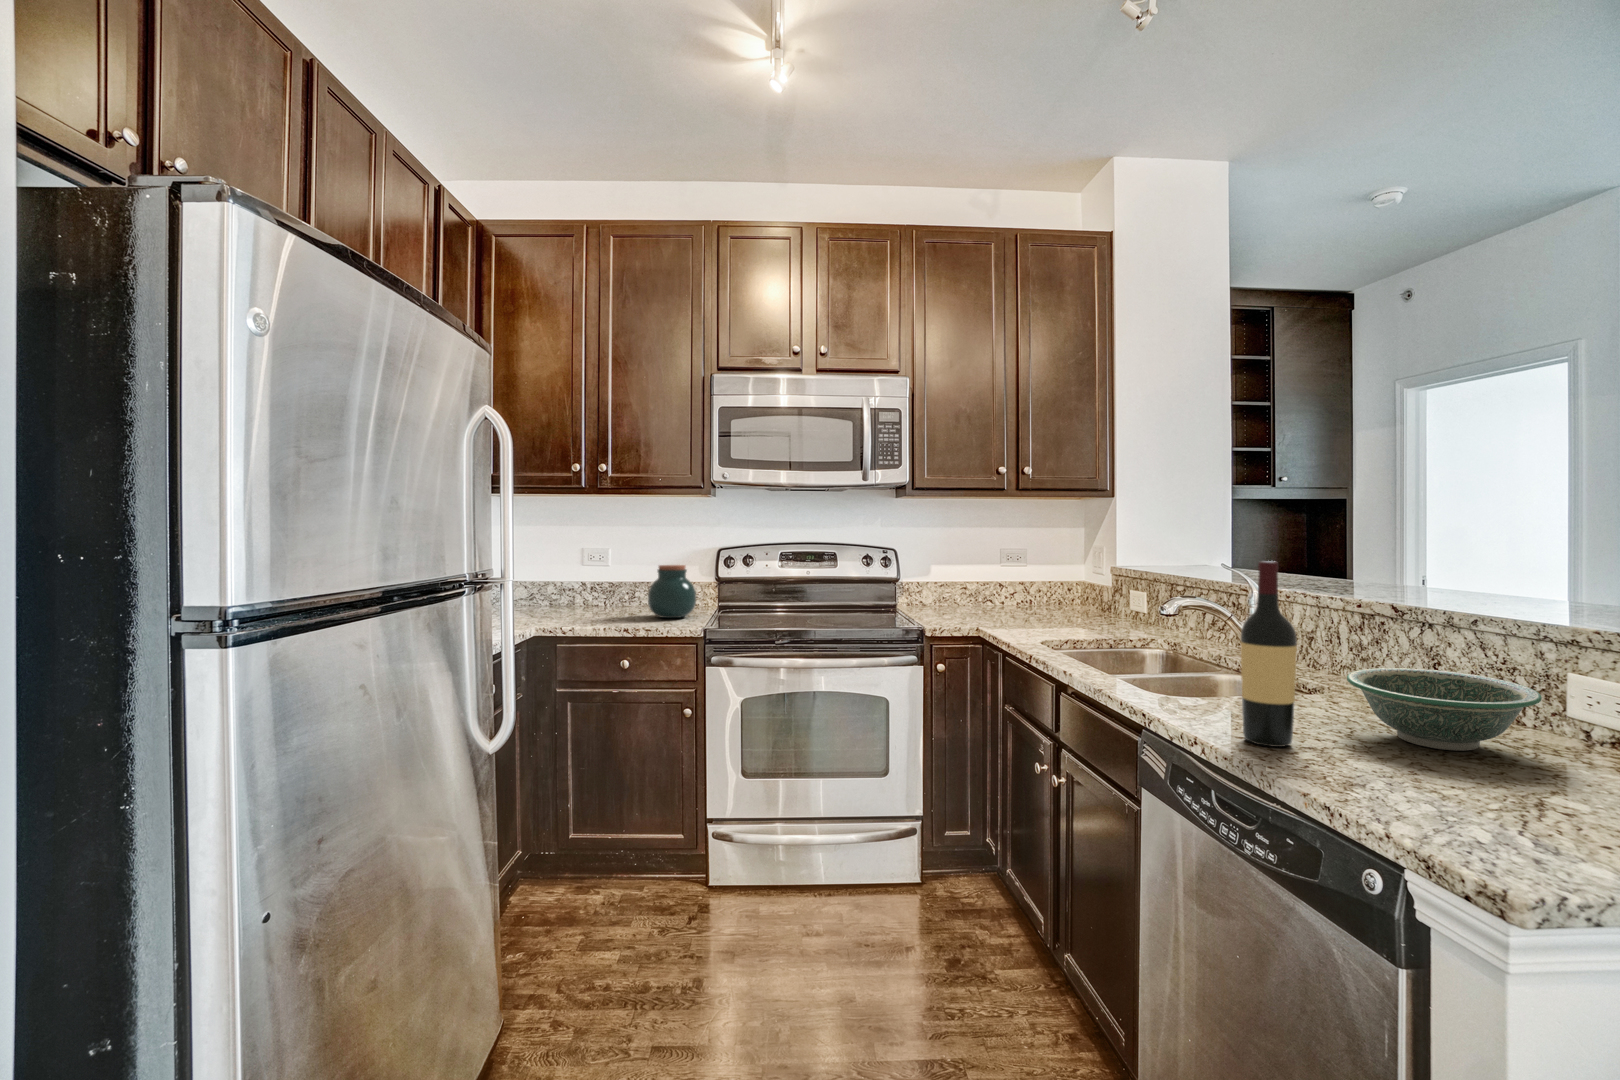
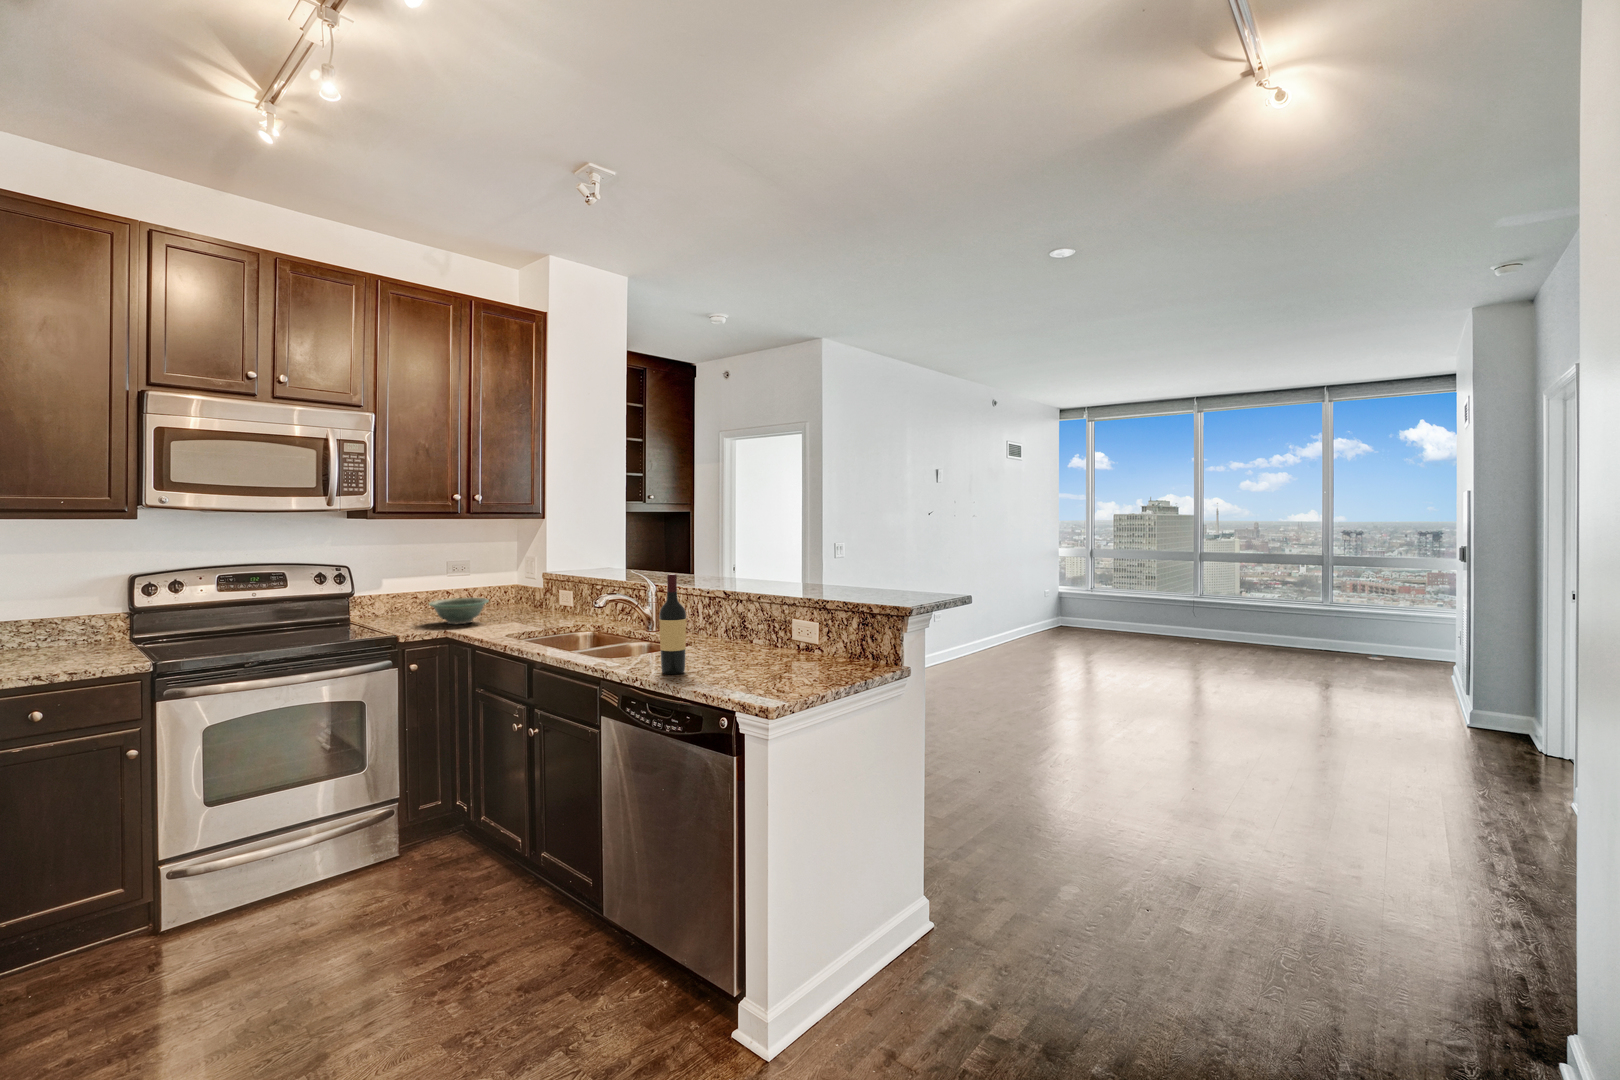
jar: present [648,565,696,618] -> none [34,596,110,657]
bowl: present [1347,668,1542,751] -> present [429,598,489,624]

